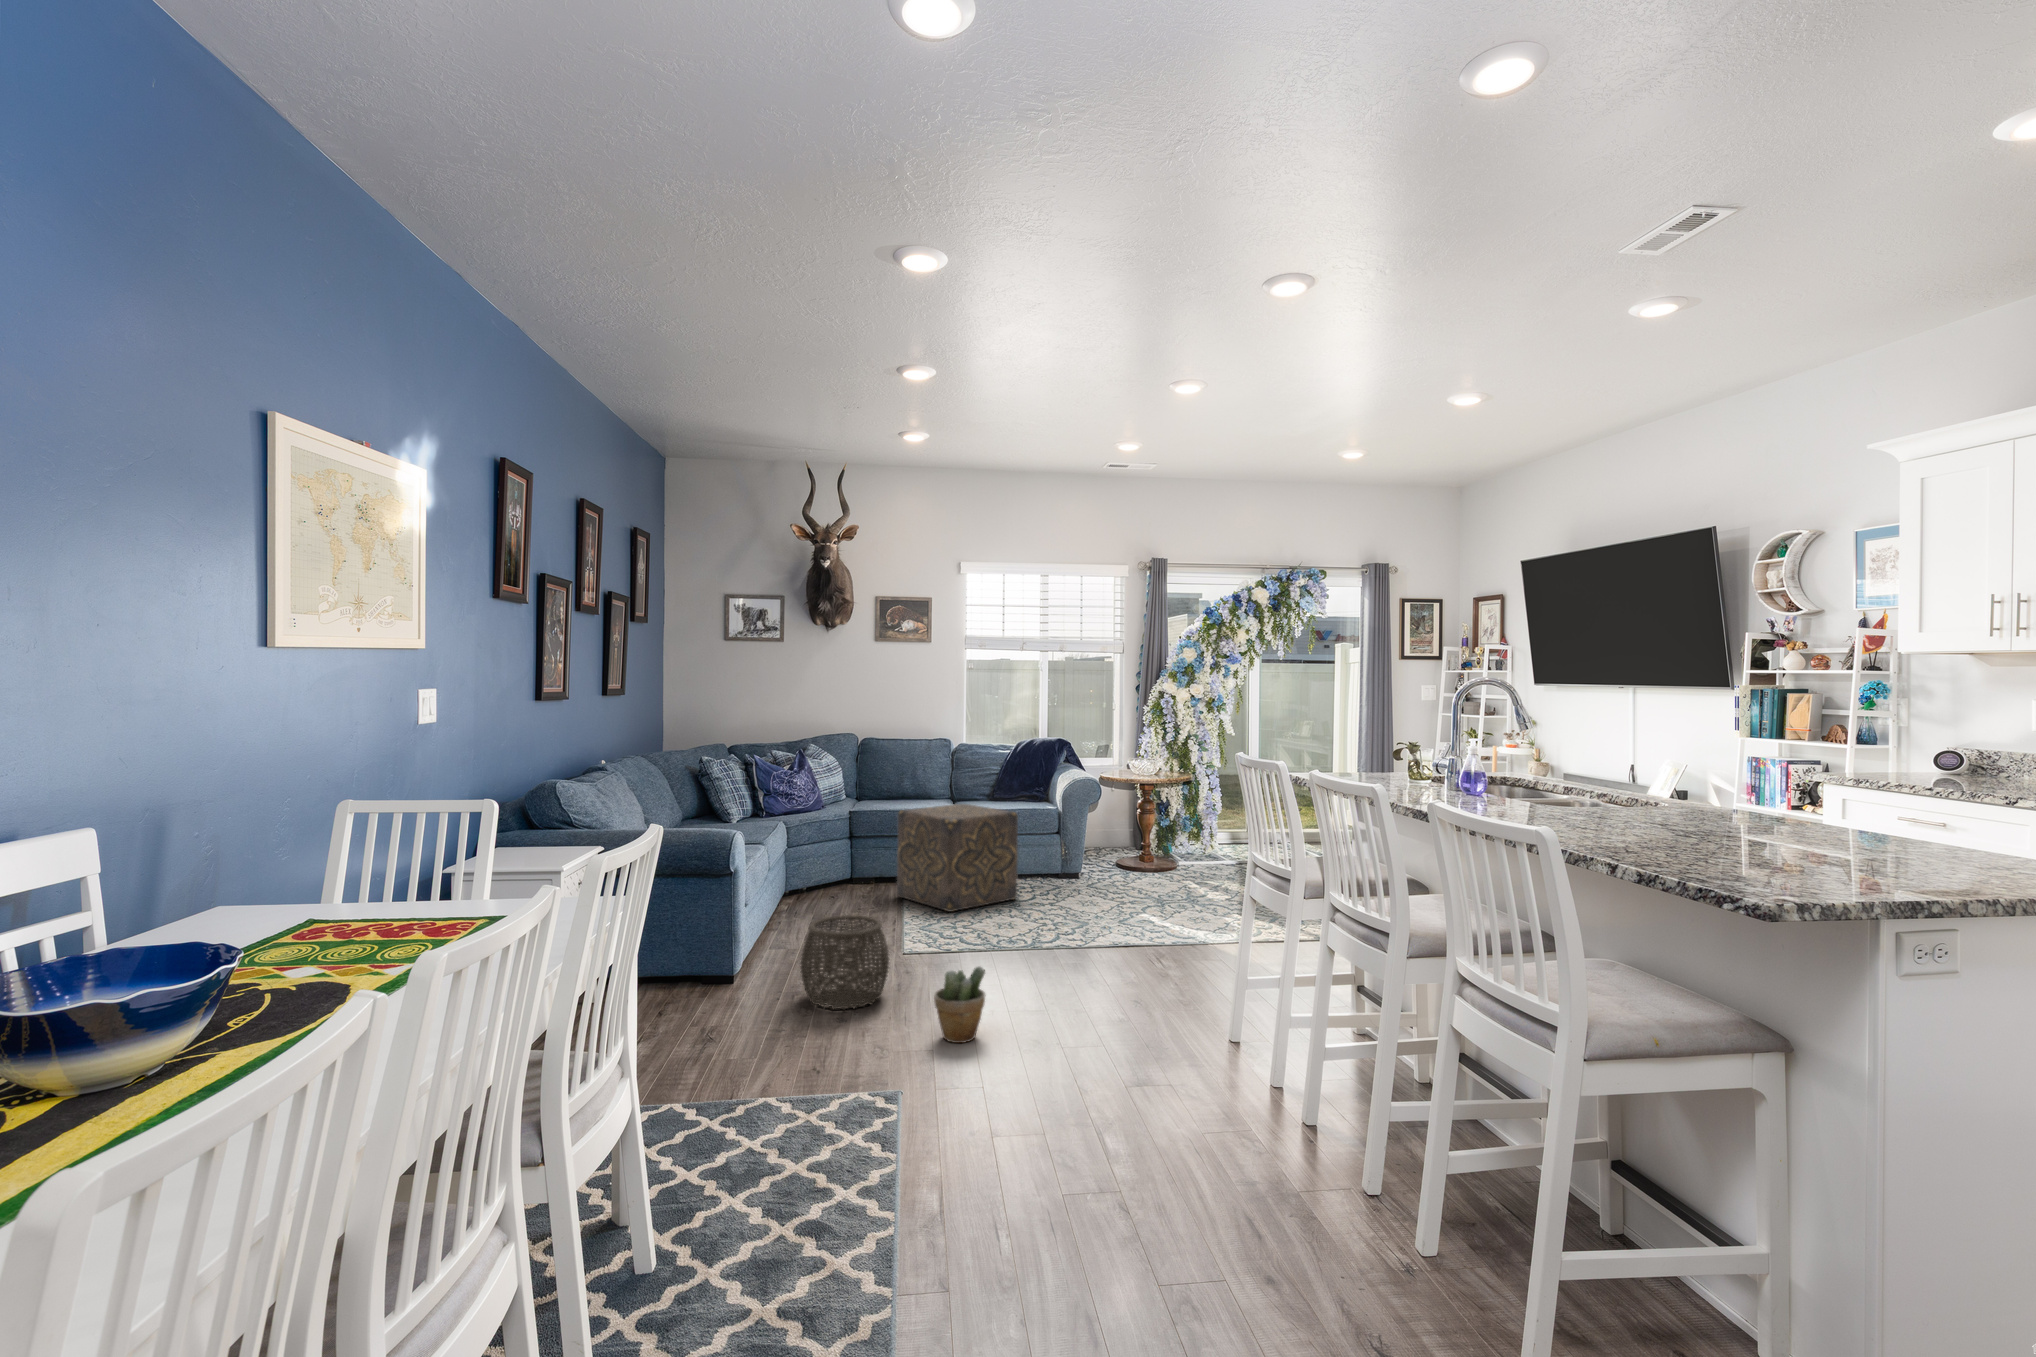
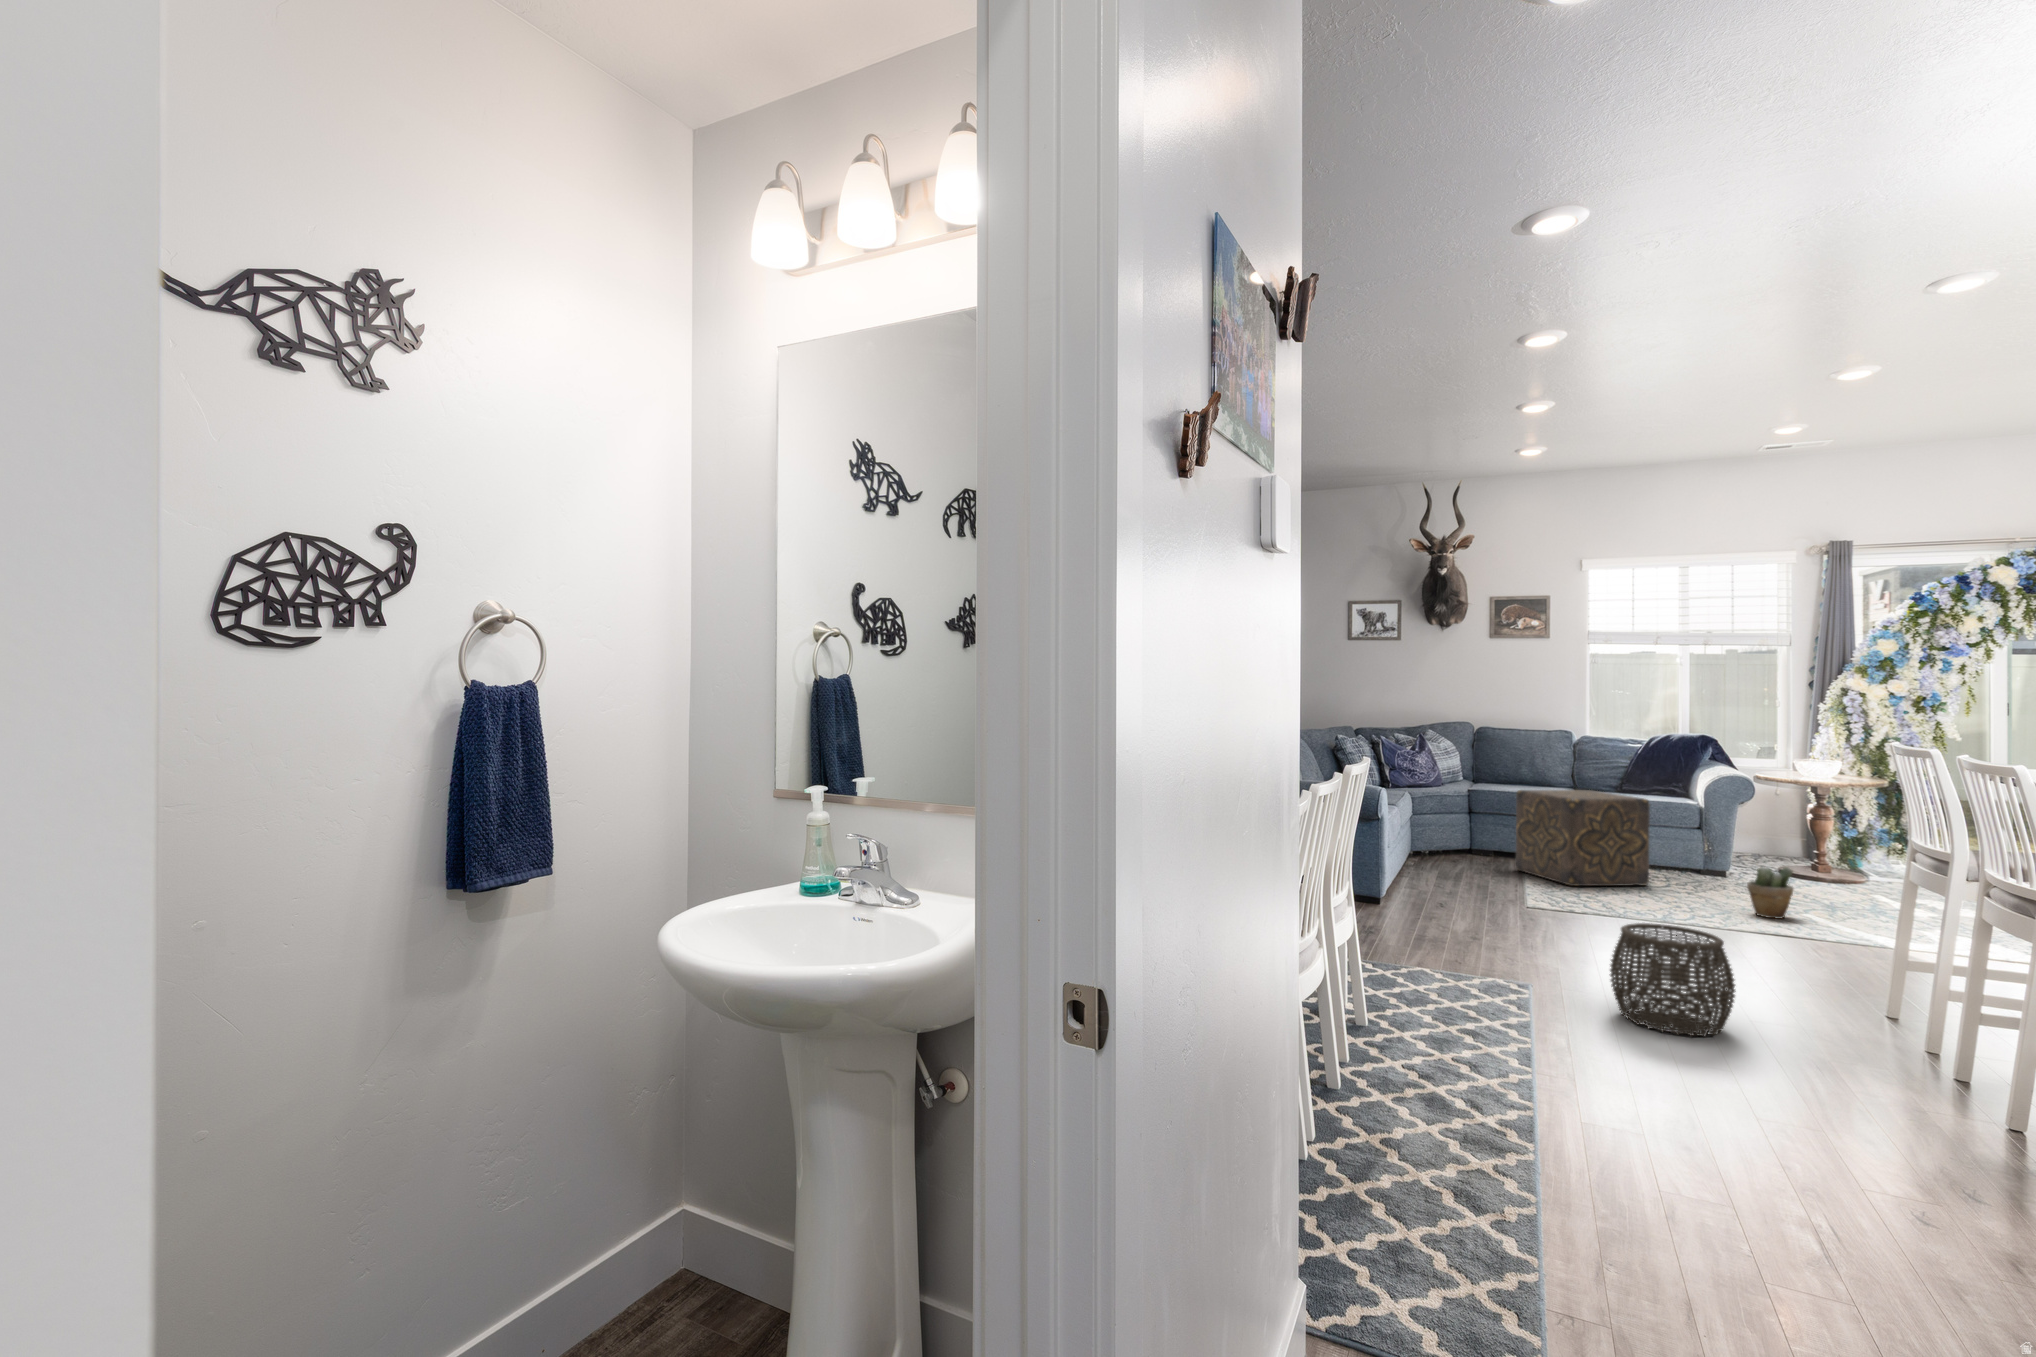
woven basket: present [800,915,889,1009] -> present [1610,923,1736,1037]
potted plant: present [934,967,986,1043] -> present [1747,867,1793,919]

